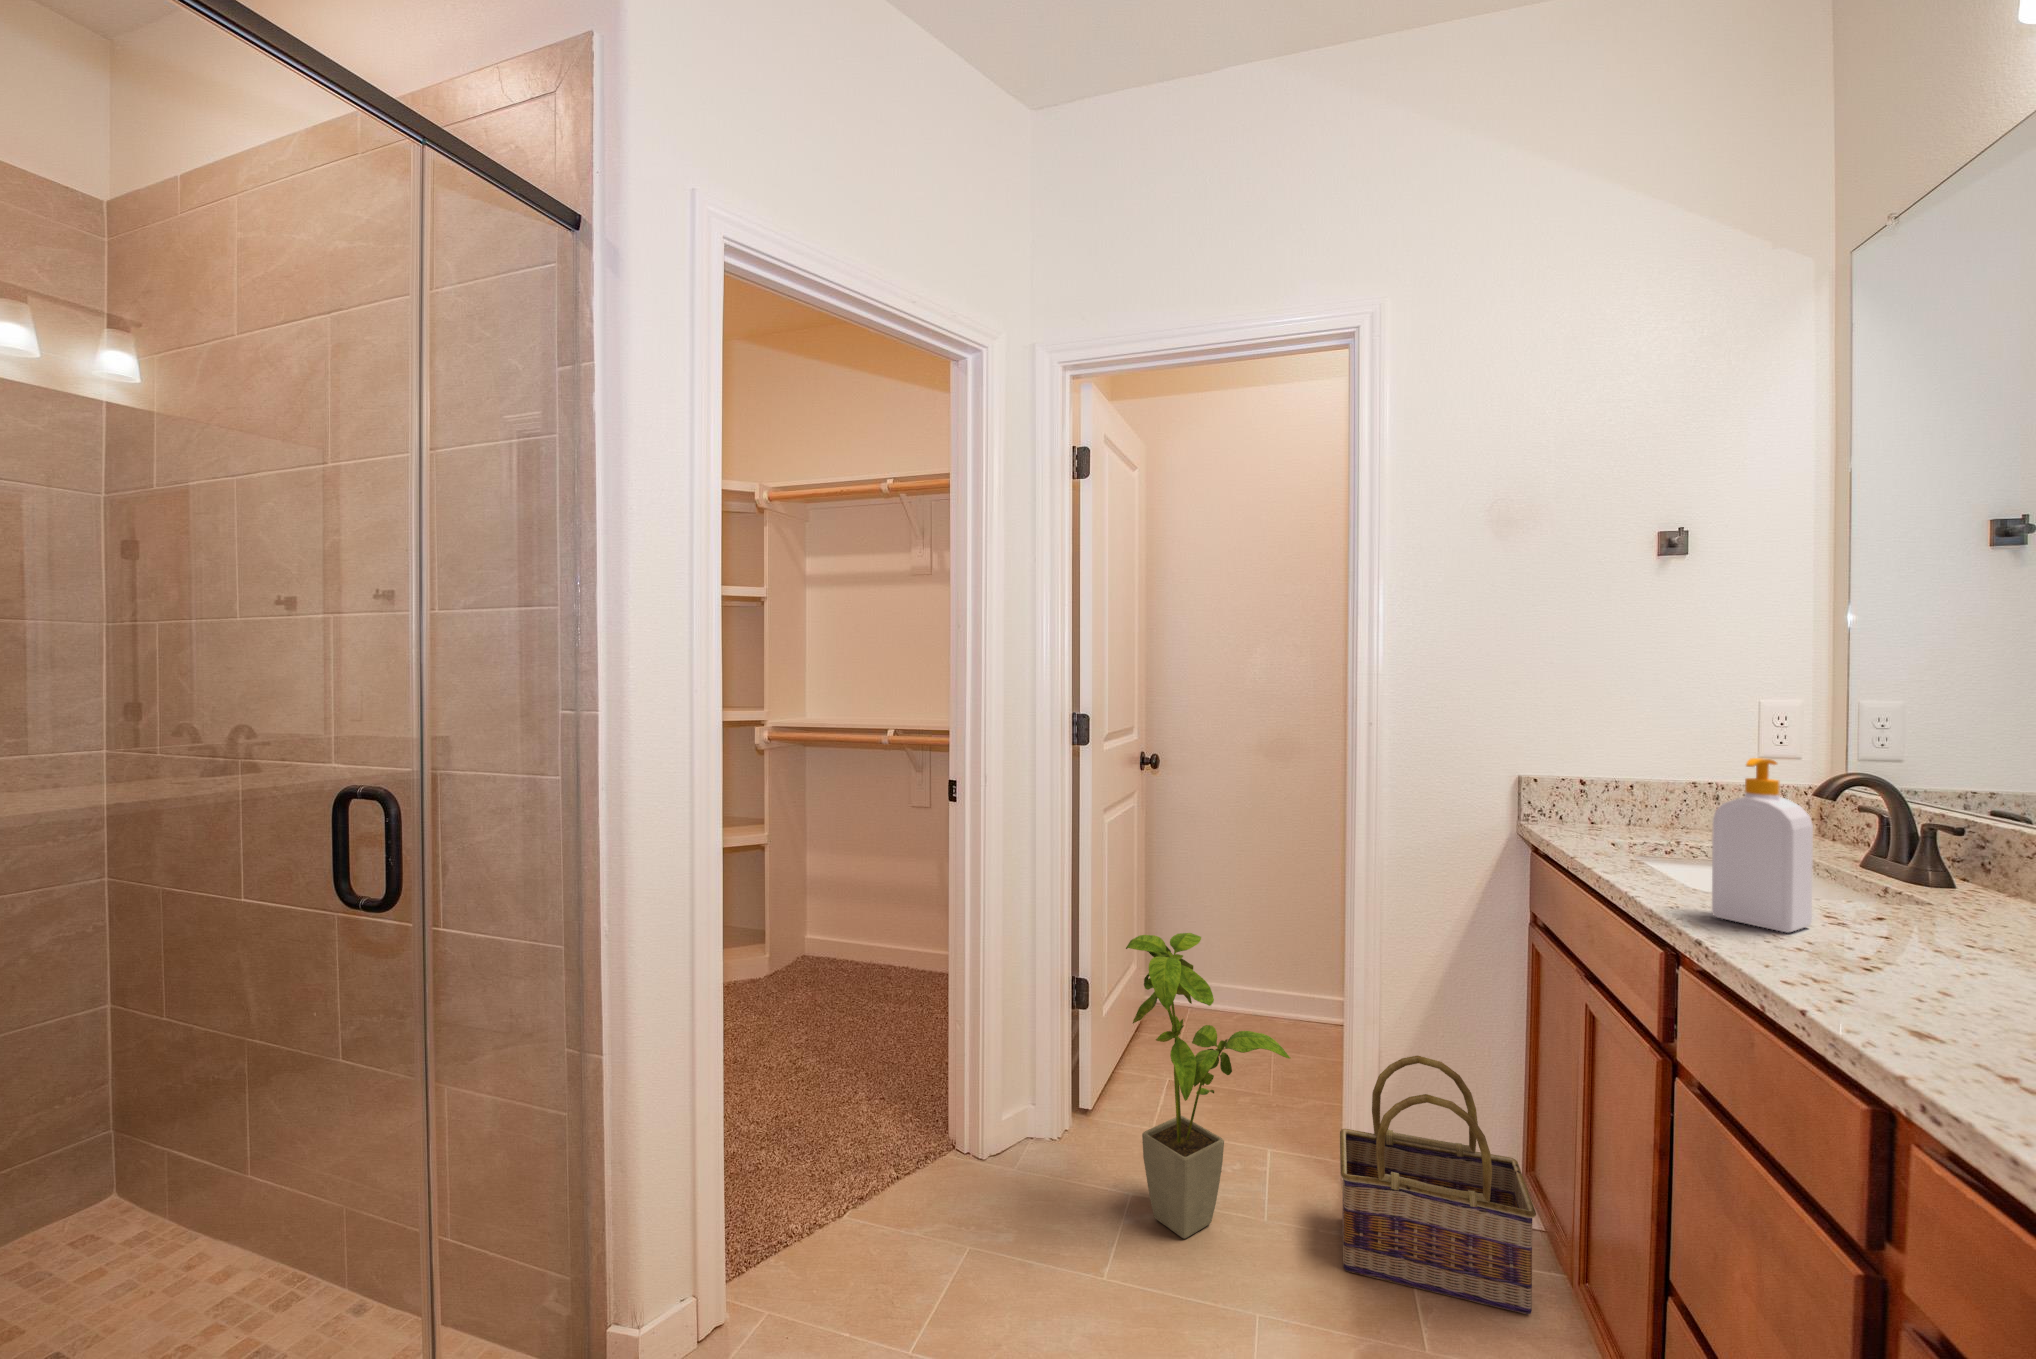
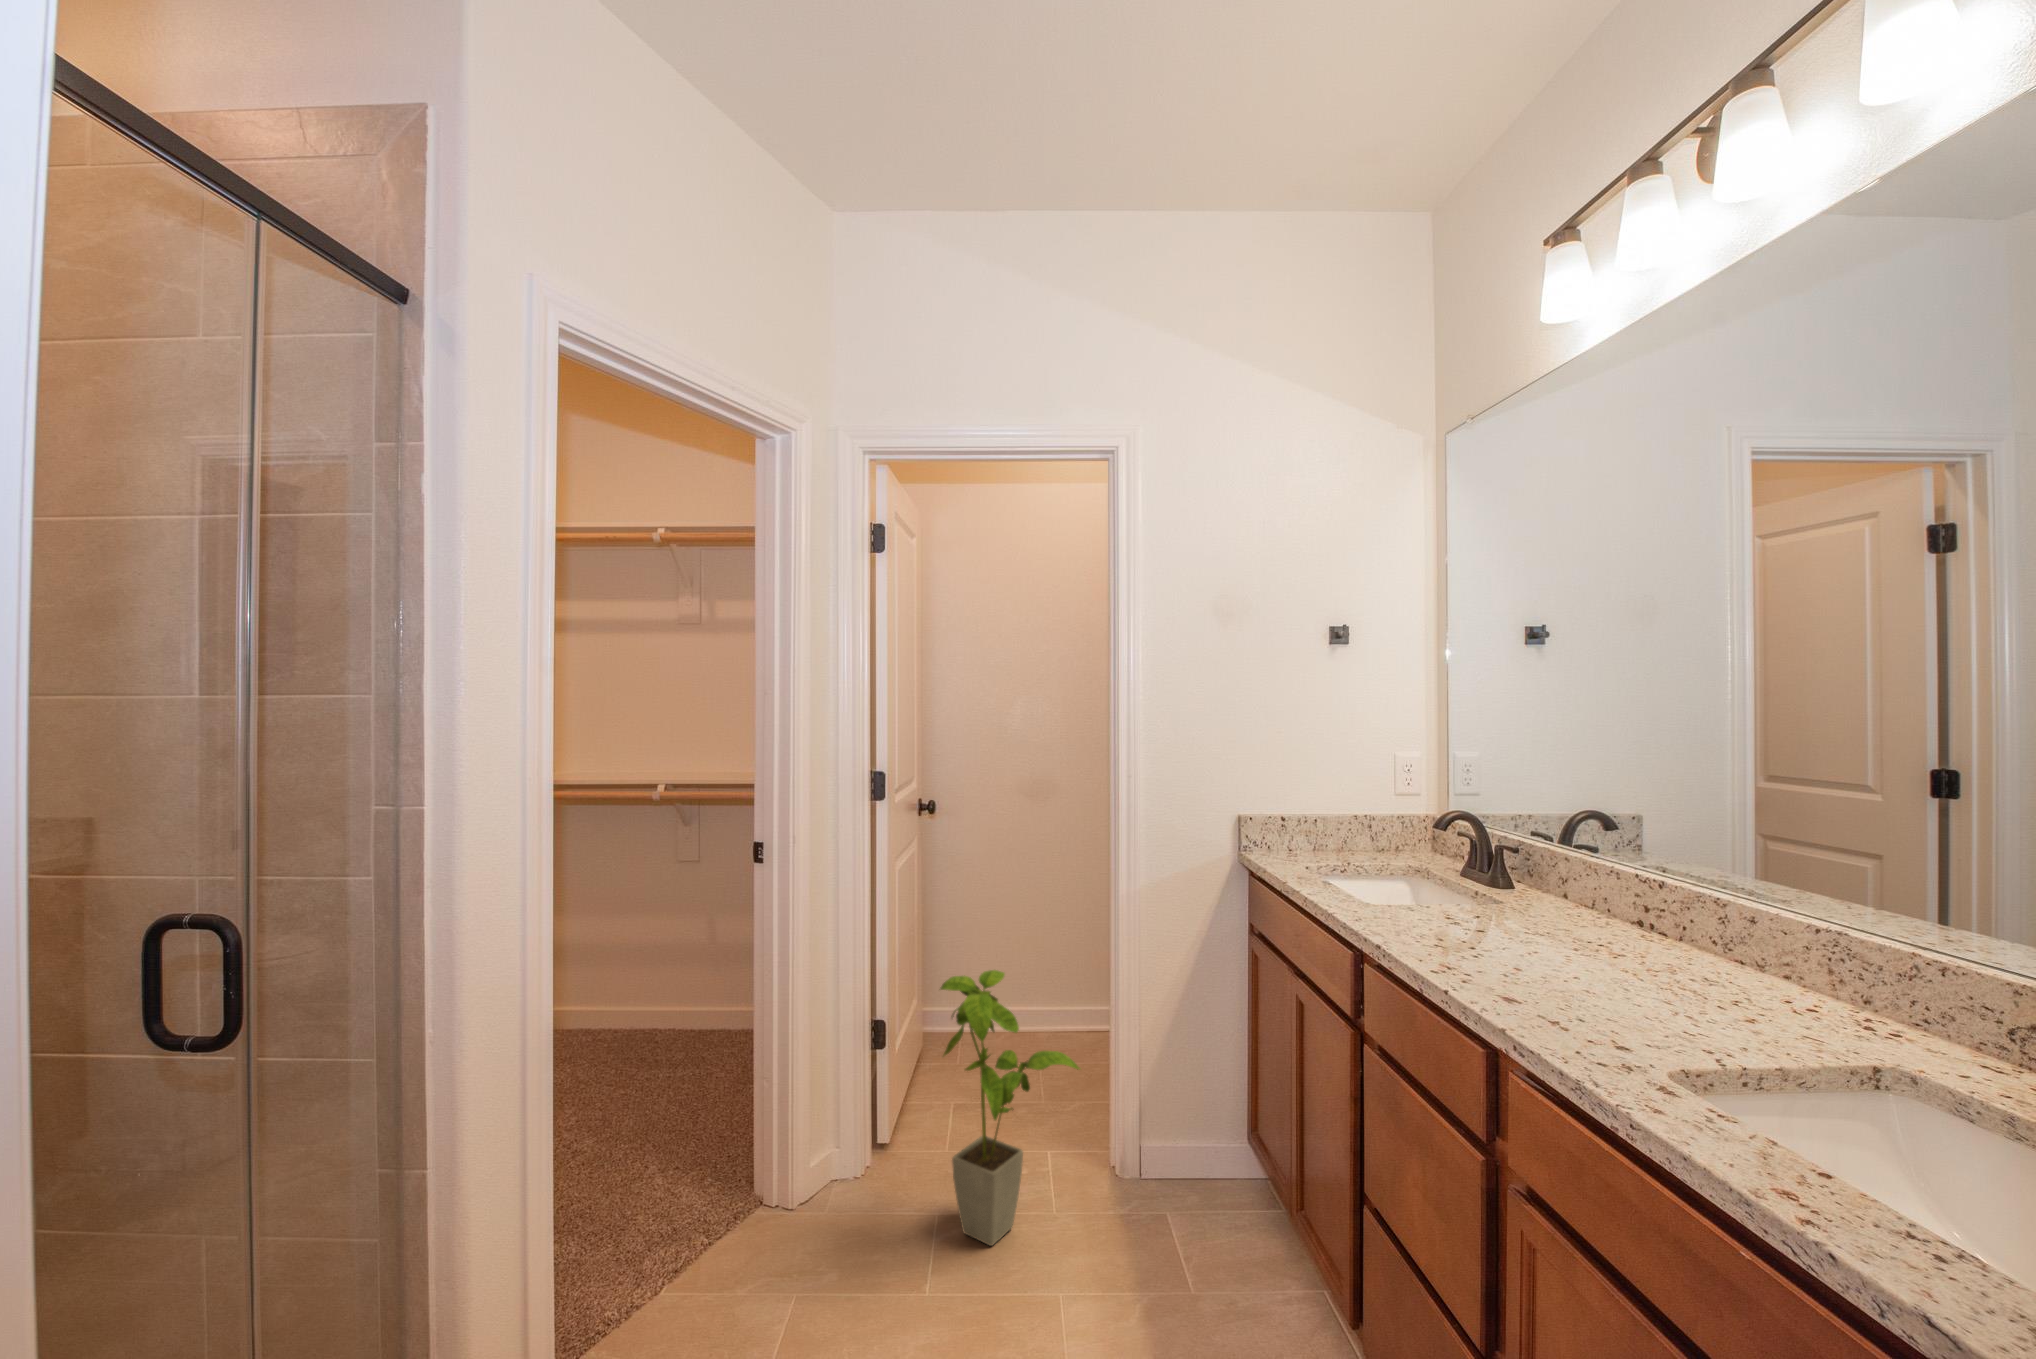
soap bottle: present [1712,758,1813,932] -> none [1382,809,1441,932]
basket: present [1340,1056,1536,1314] -> none [1115,1052,1265,1248]

